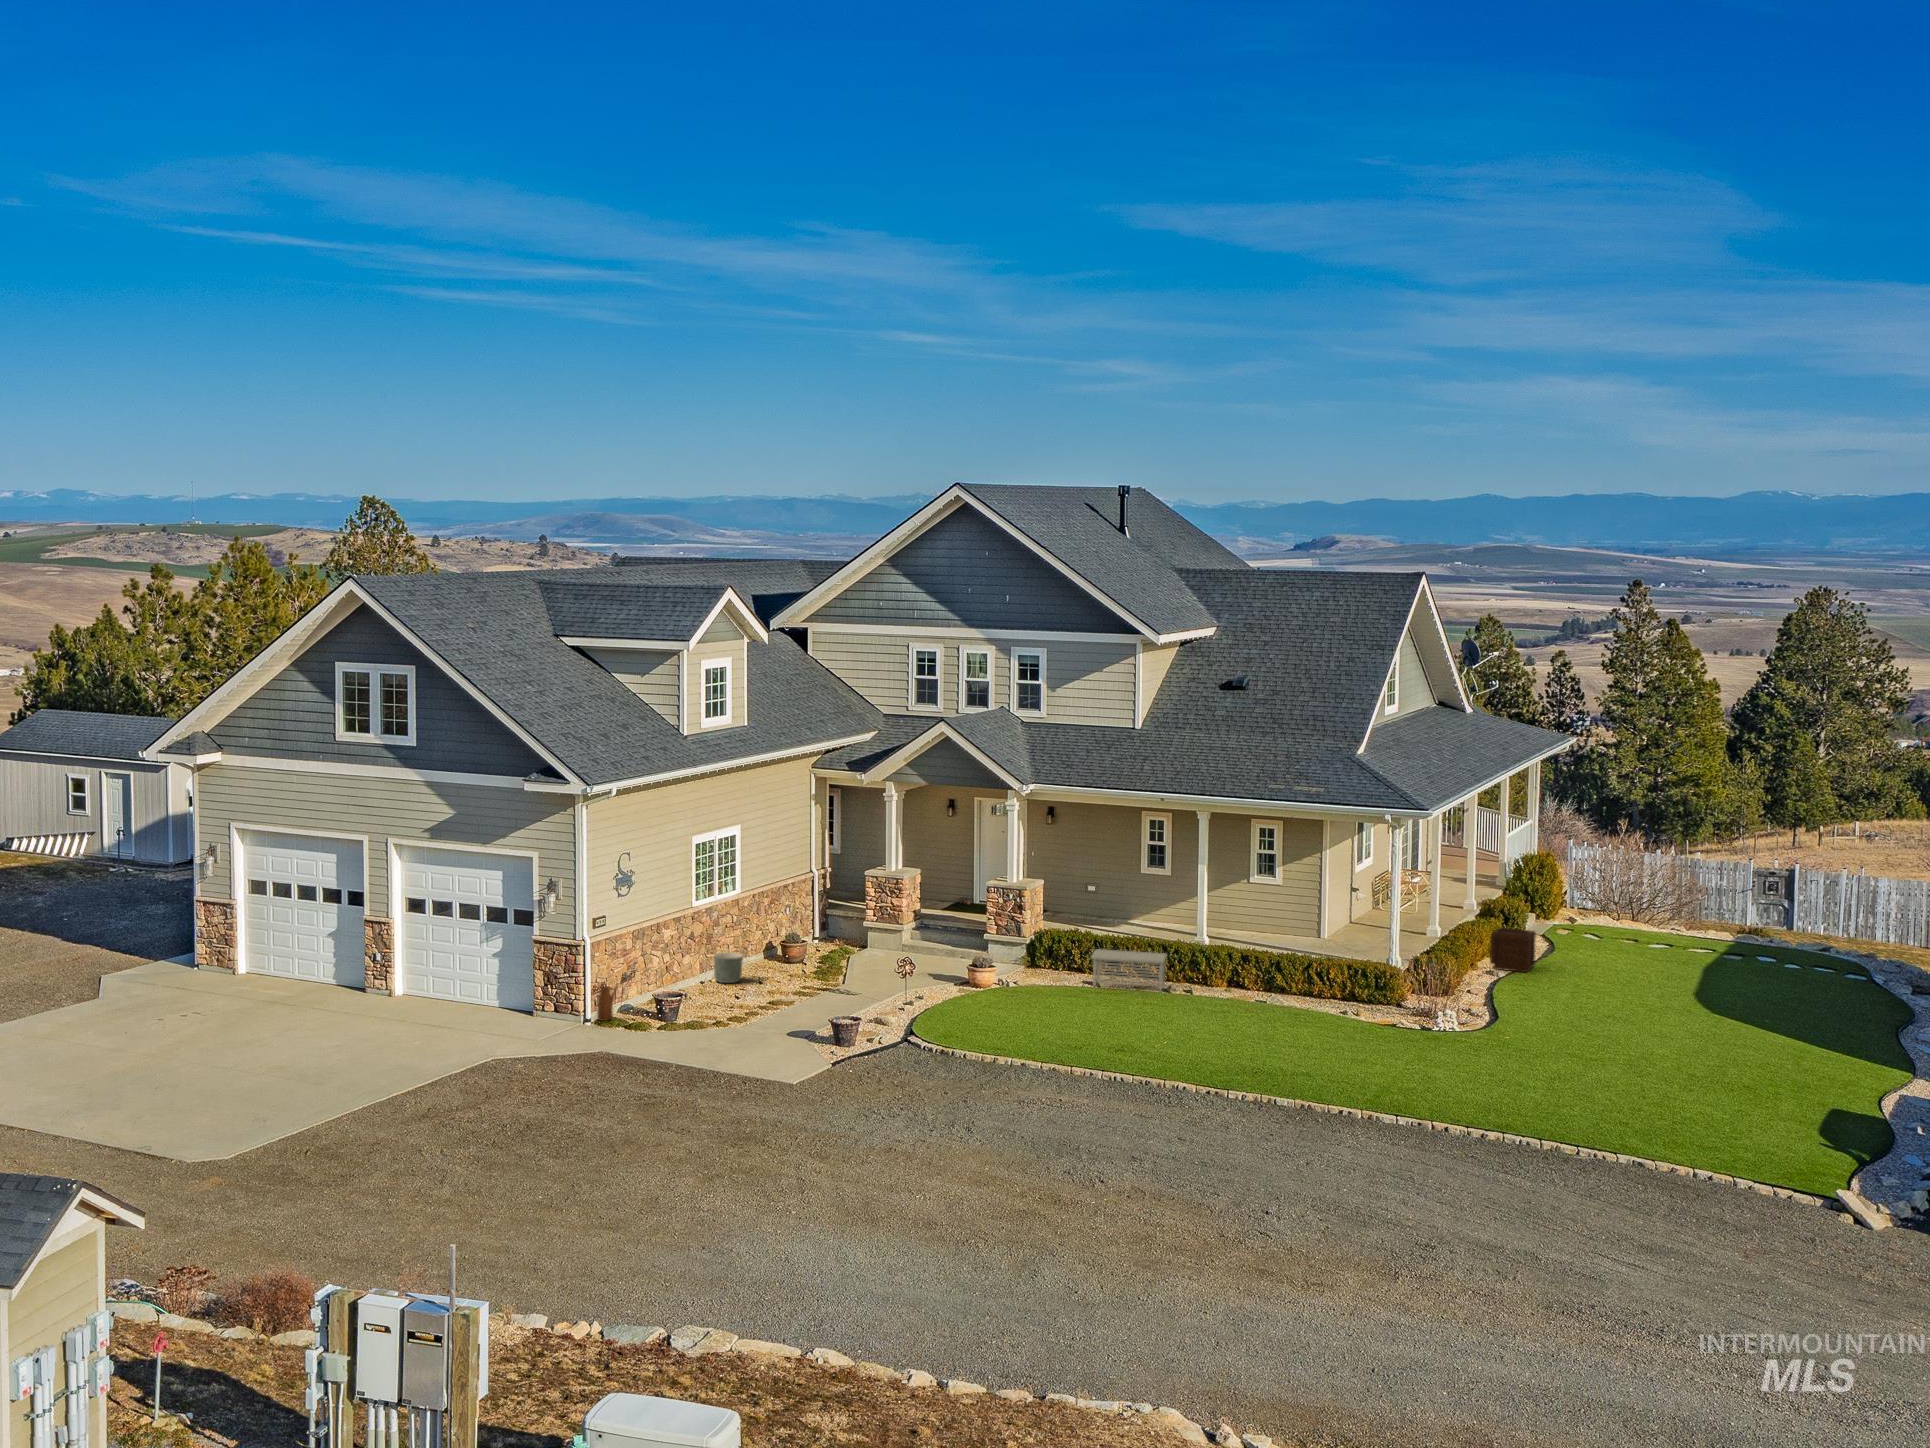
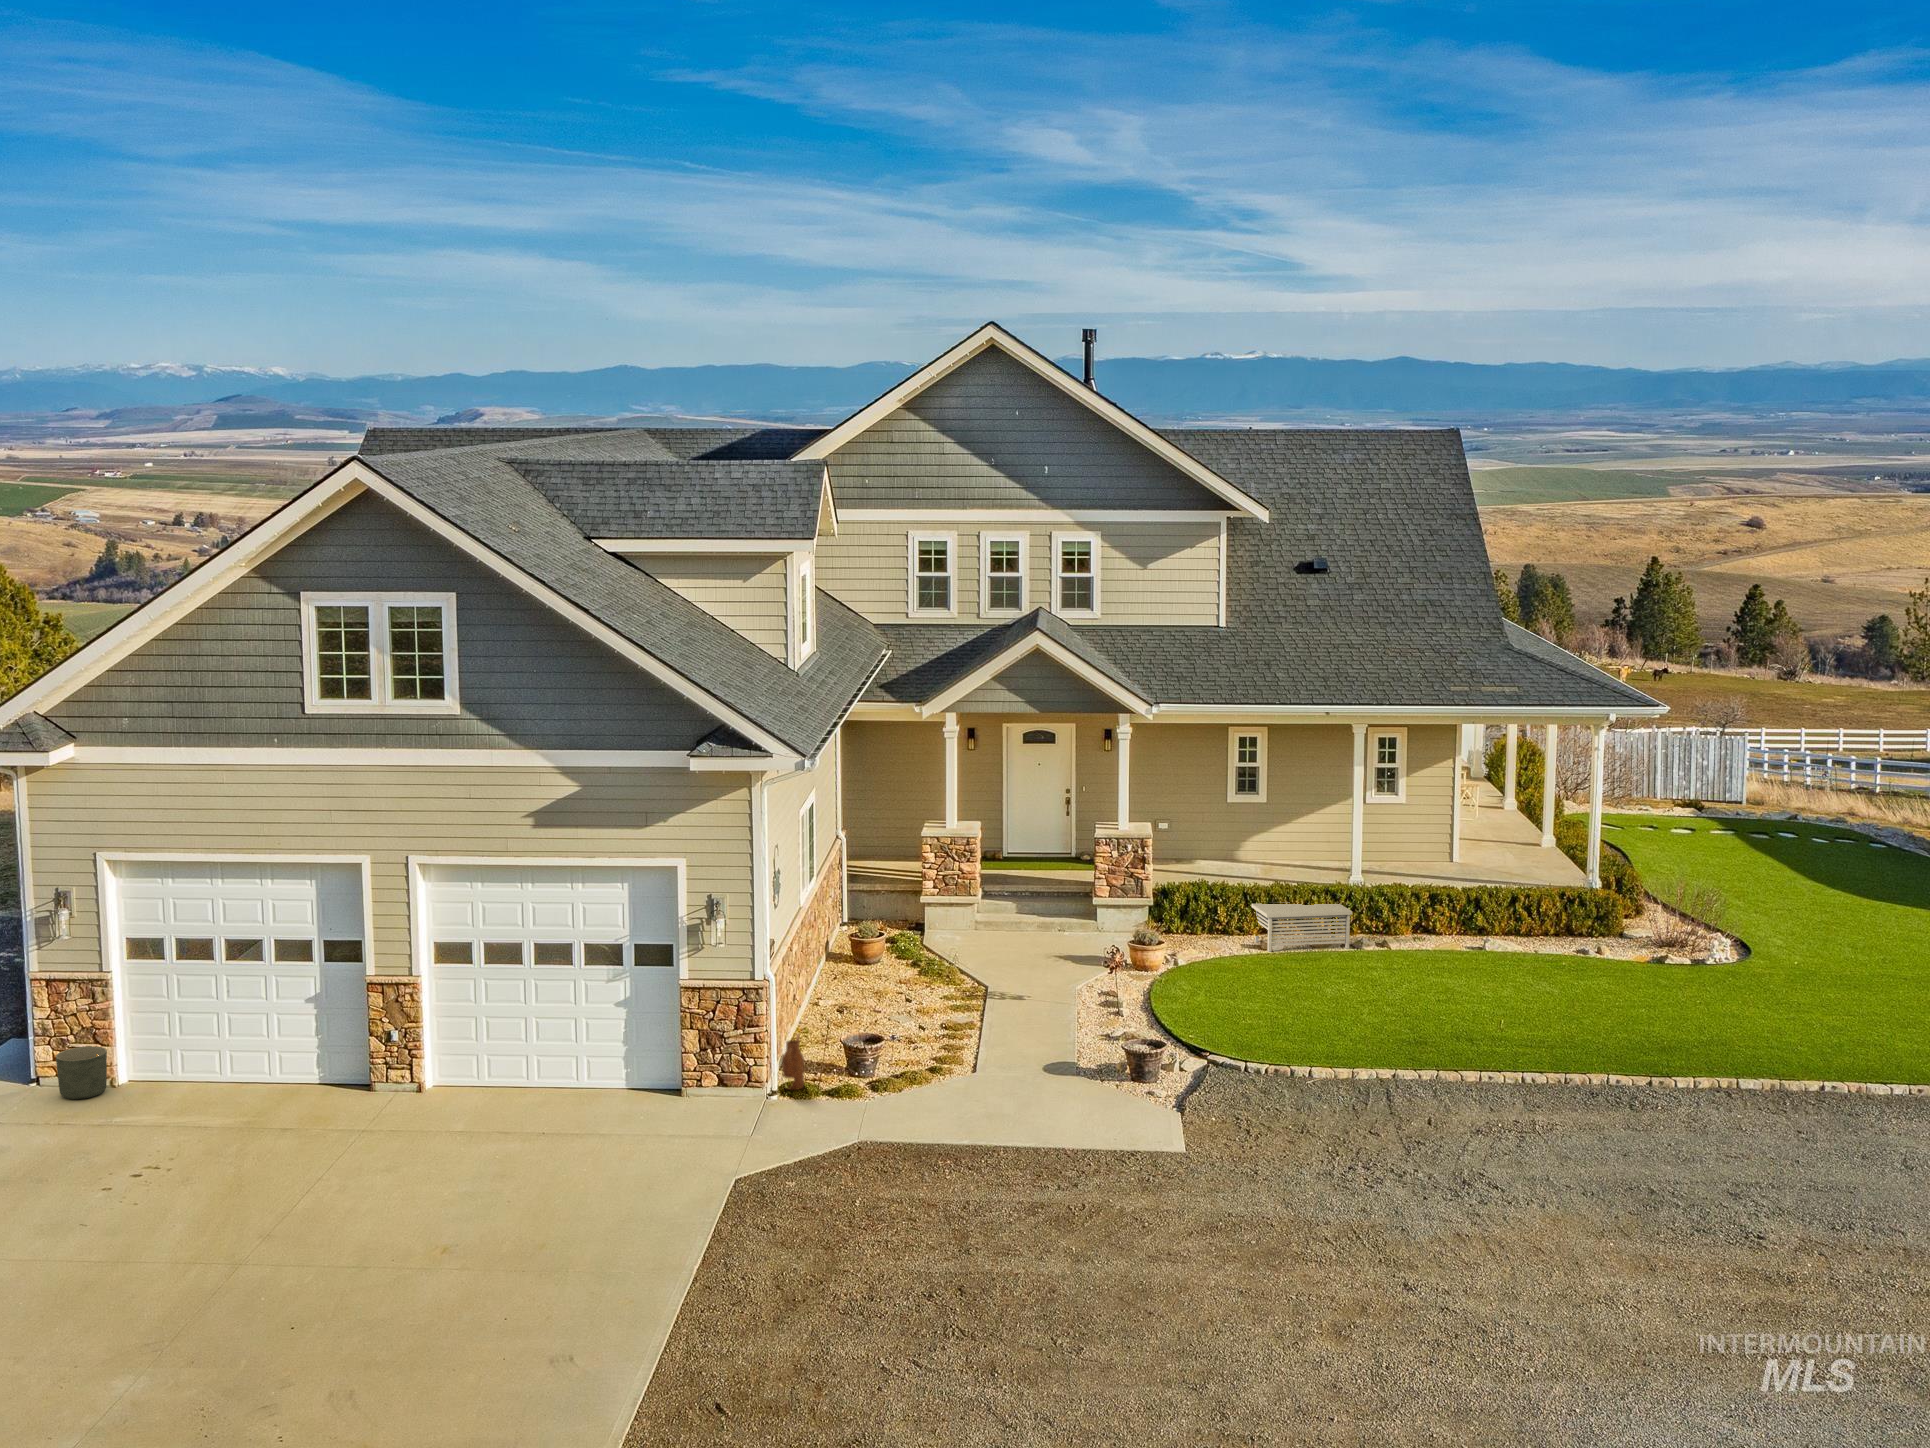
wooden crate: present [1490,928,1536,972] -> none [1579,829,1632,877]
planter: present [714,953,743,983] -> present [56,1046,107,1099]

